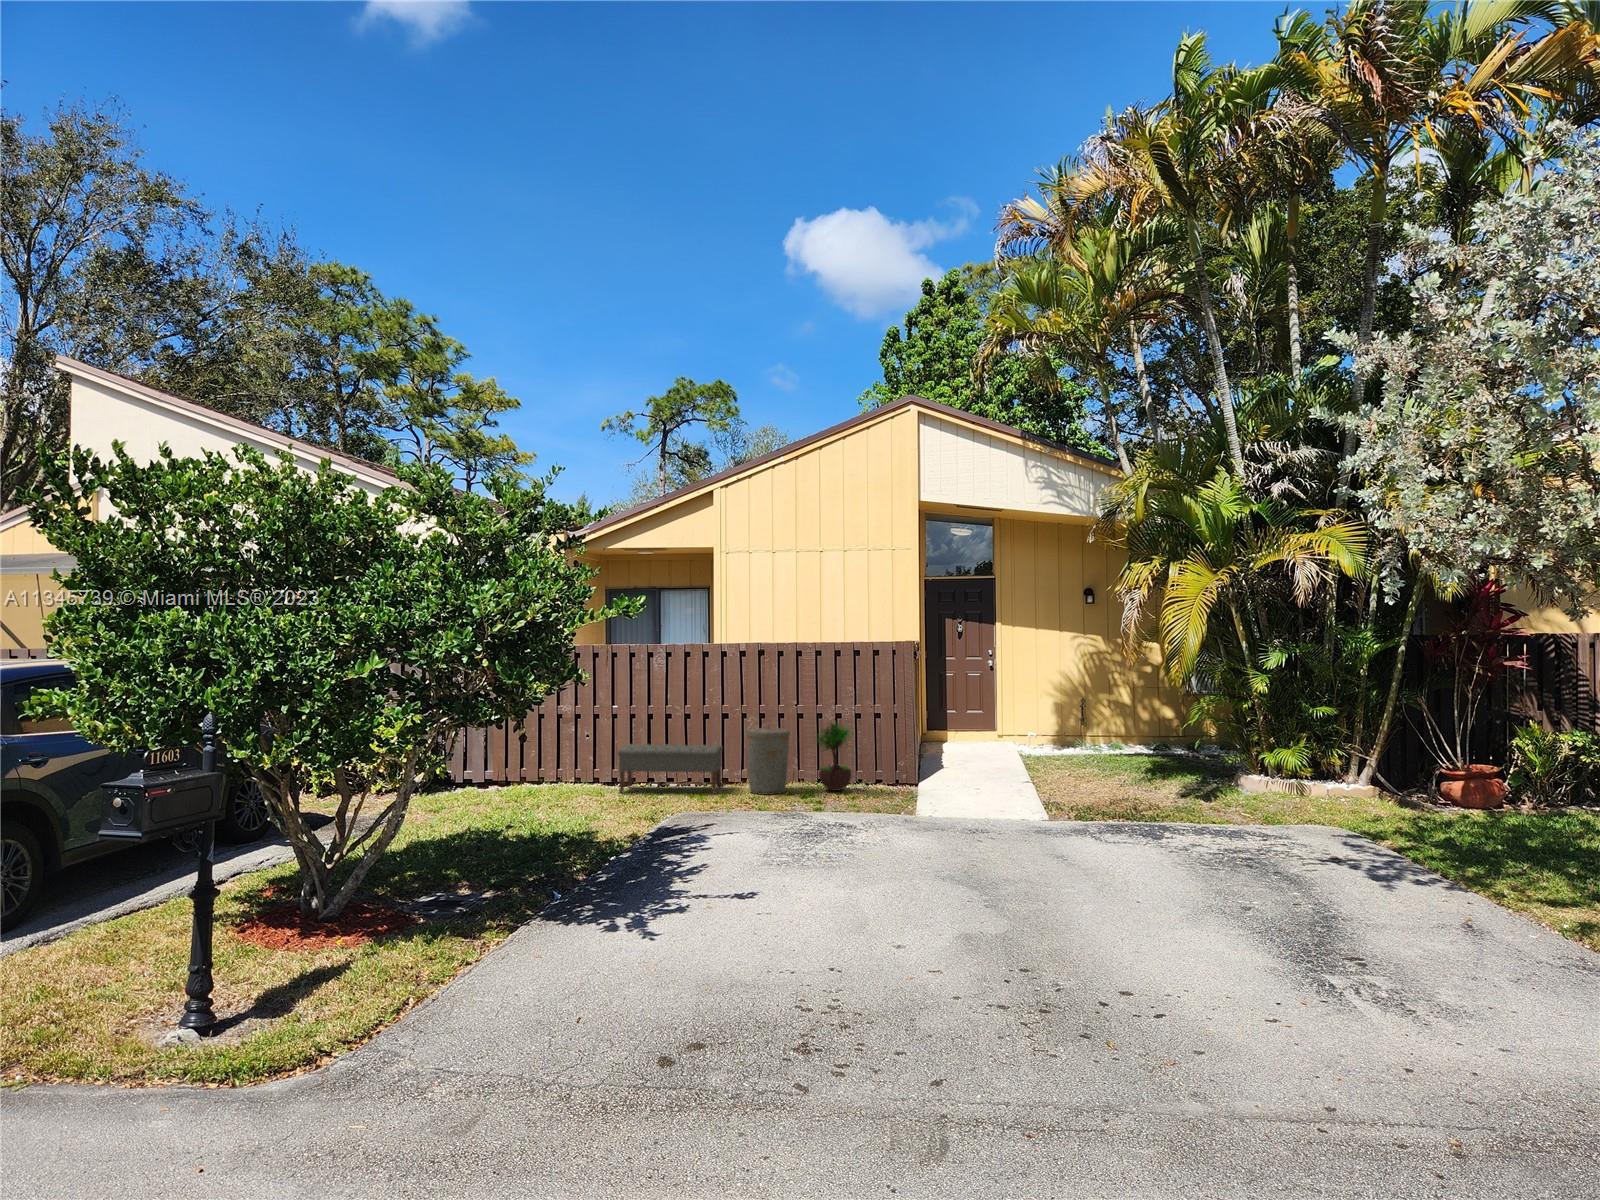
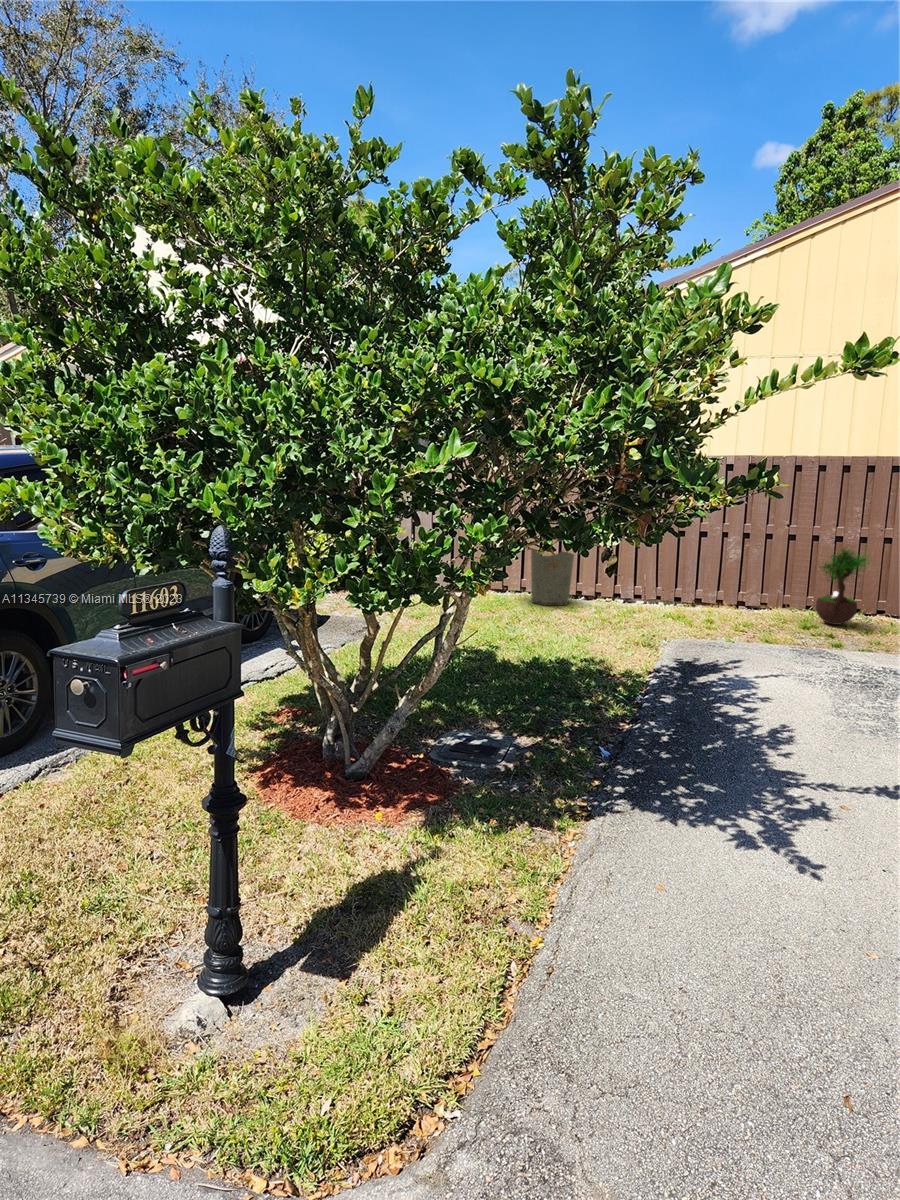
trash can: present [746,726,790,795] -> present [531,548,574,606]
bench: present [618,744,723,794] -> none [589,558,702,618]

